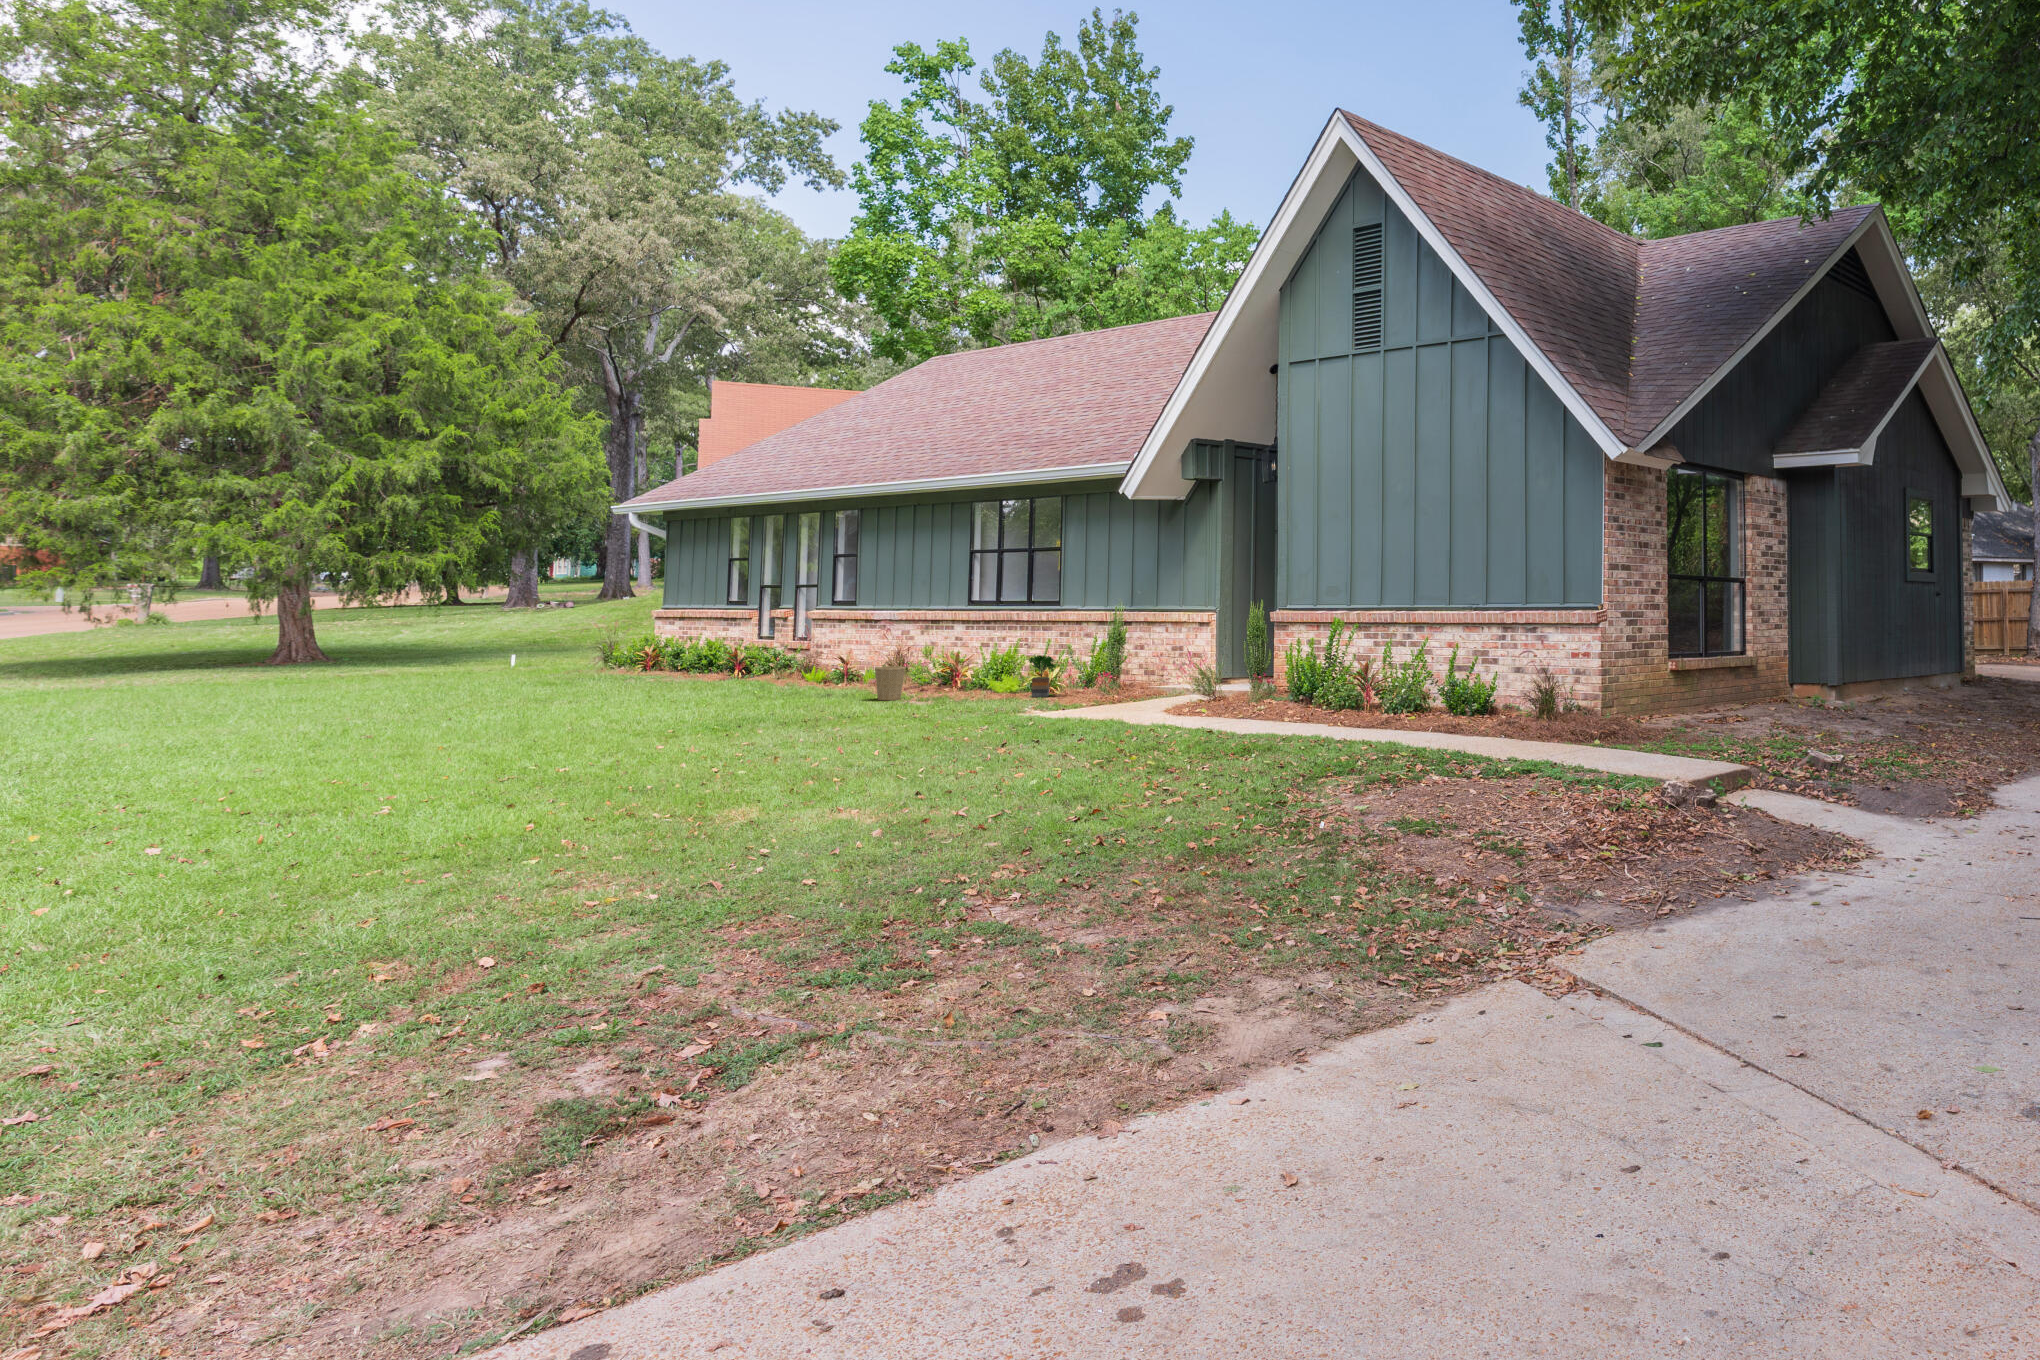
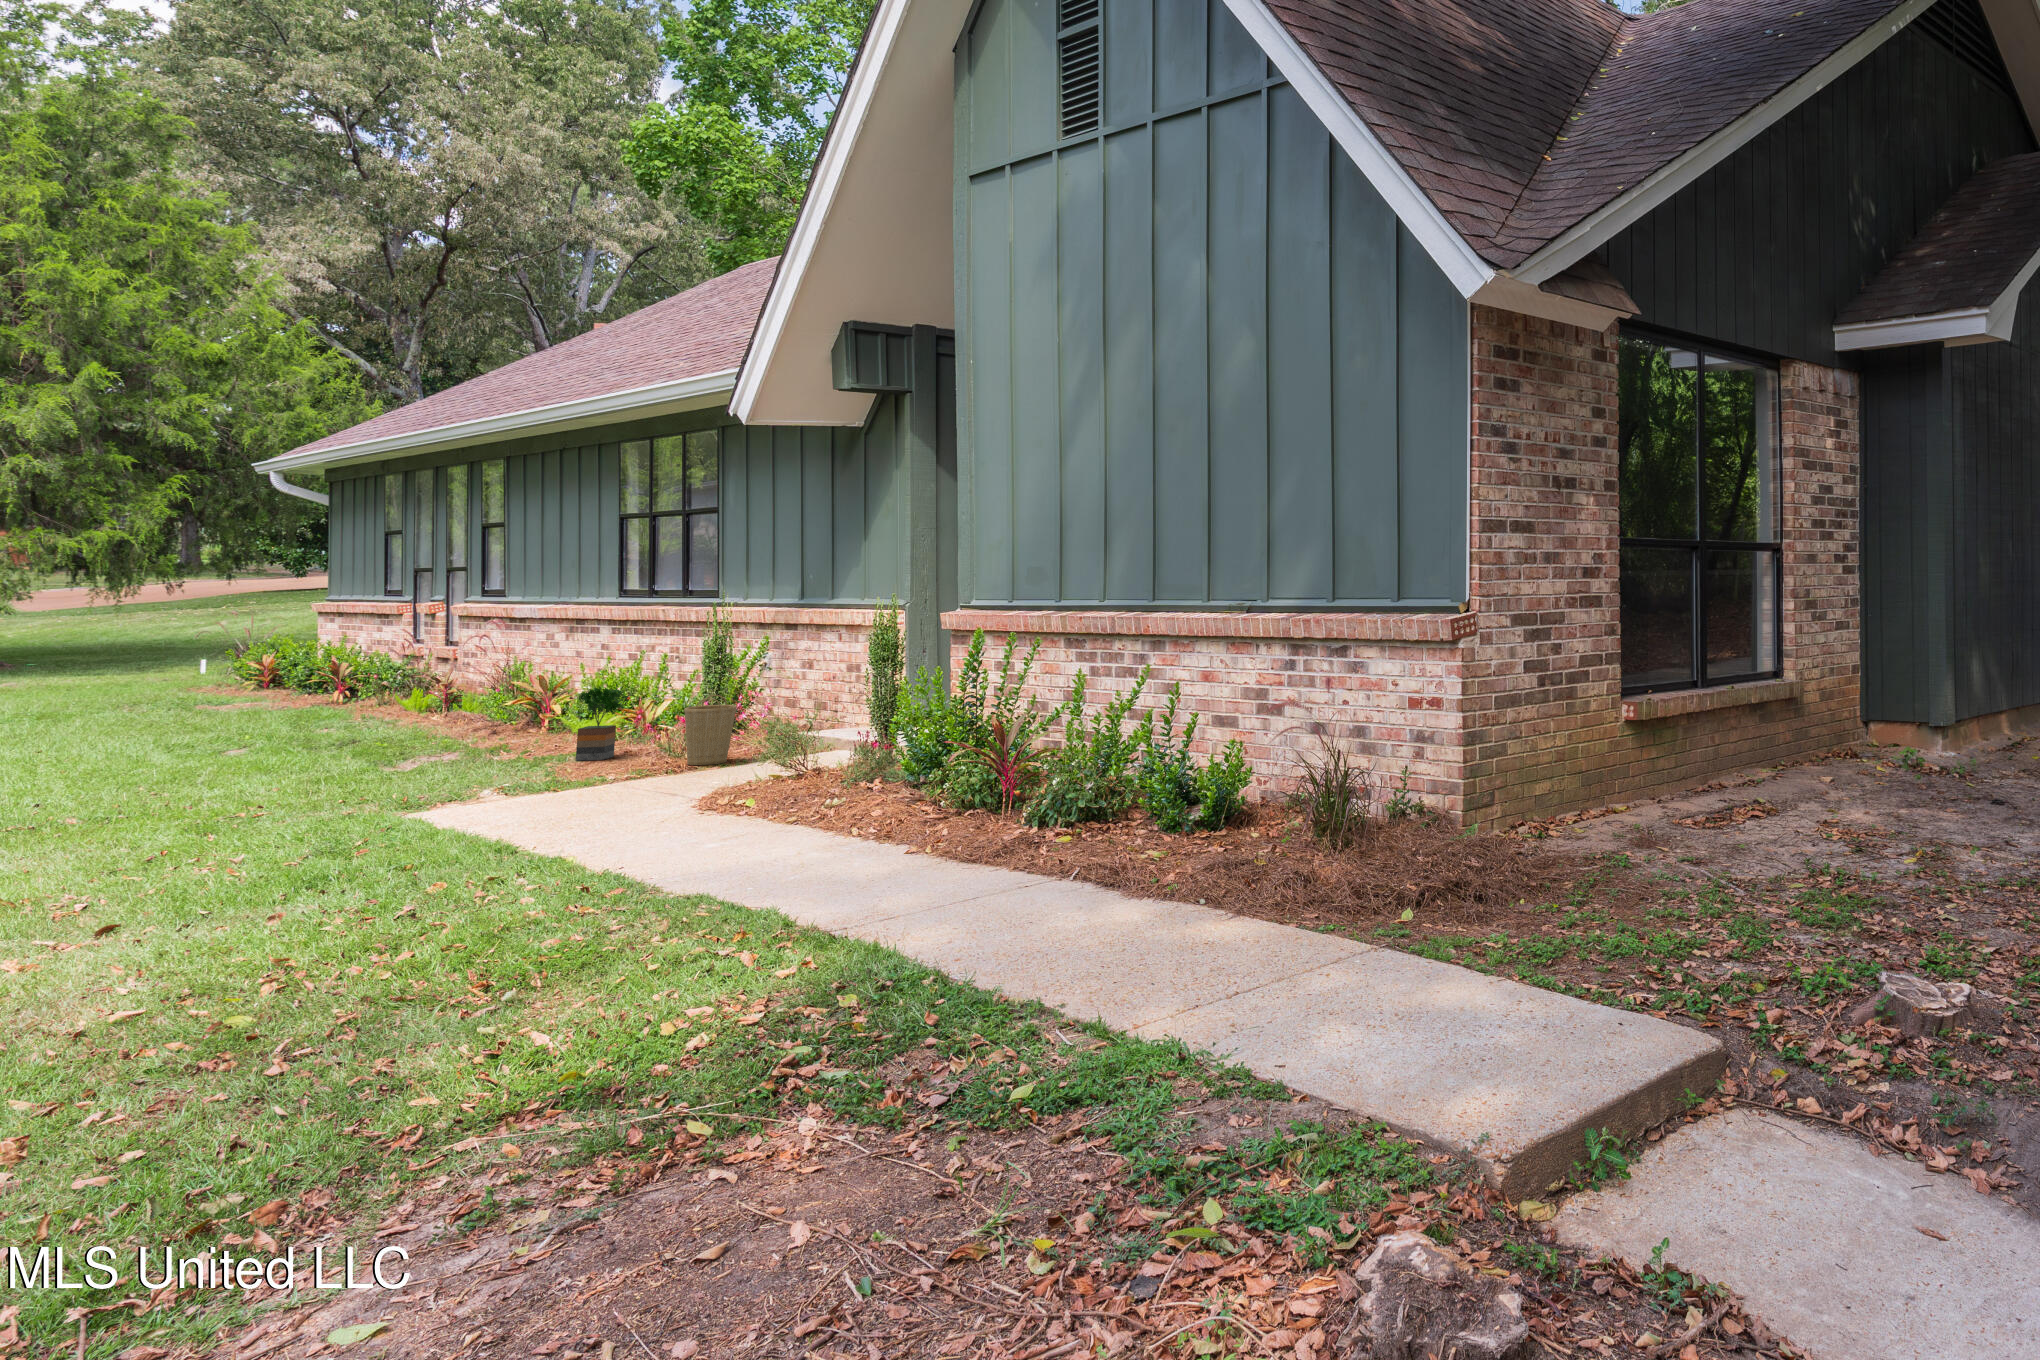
basket: present [875,661,905,700] -> present [684,695,737,765]

